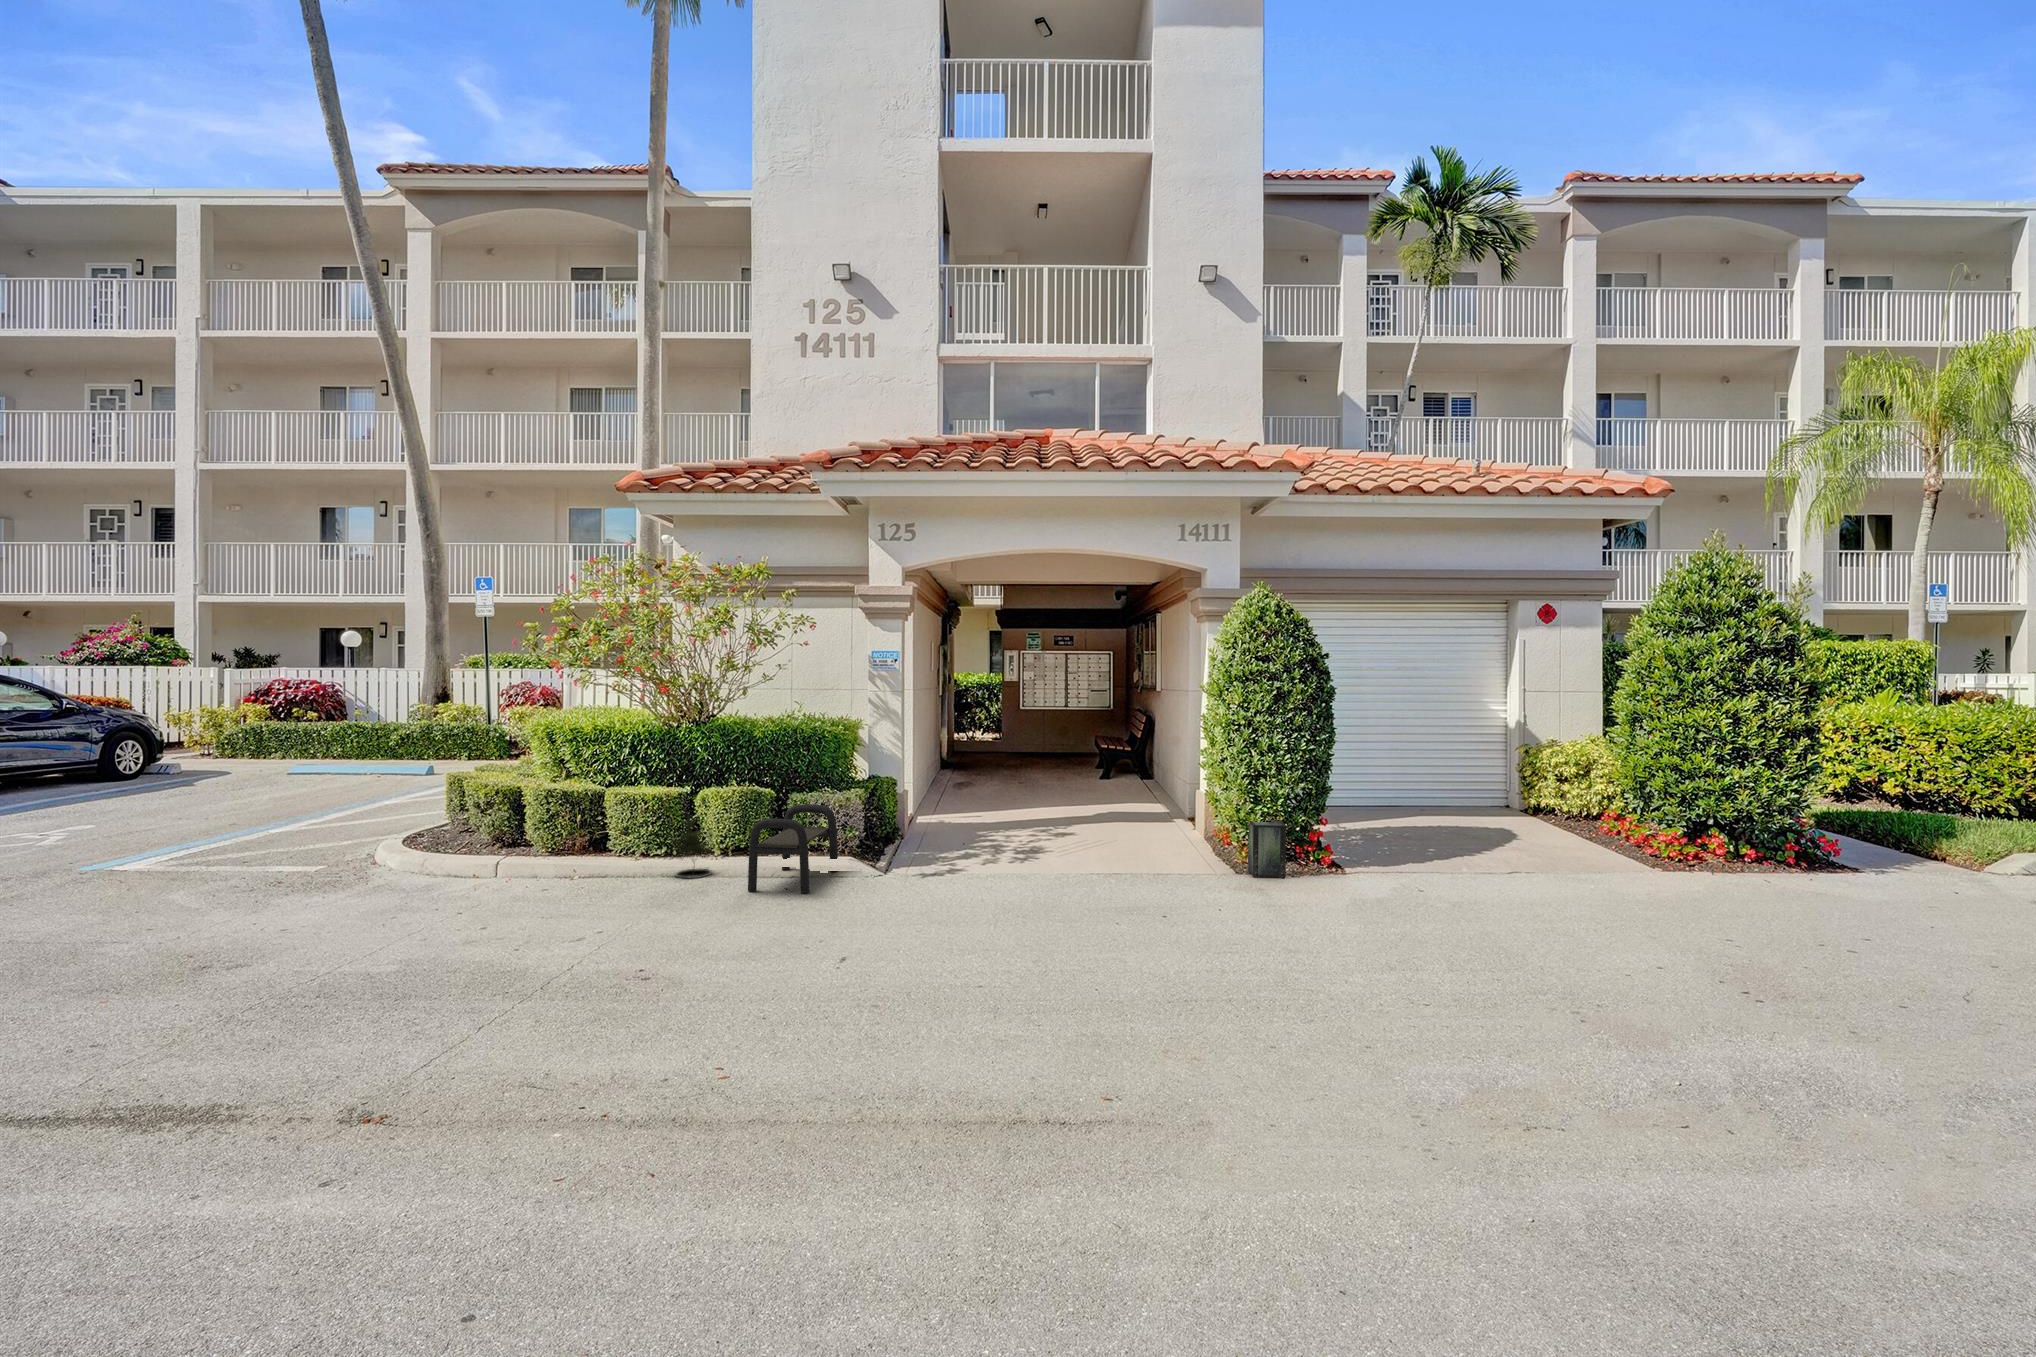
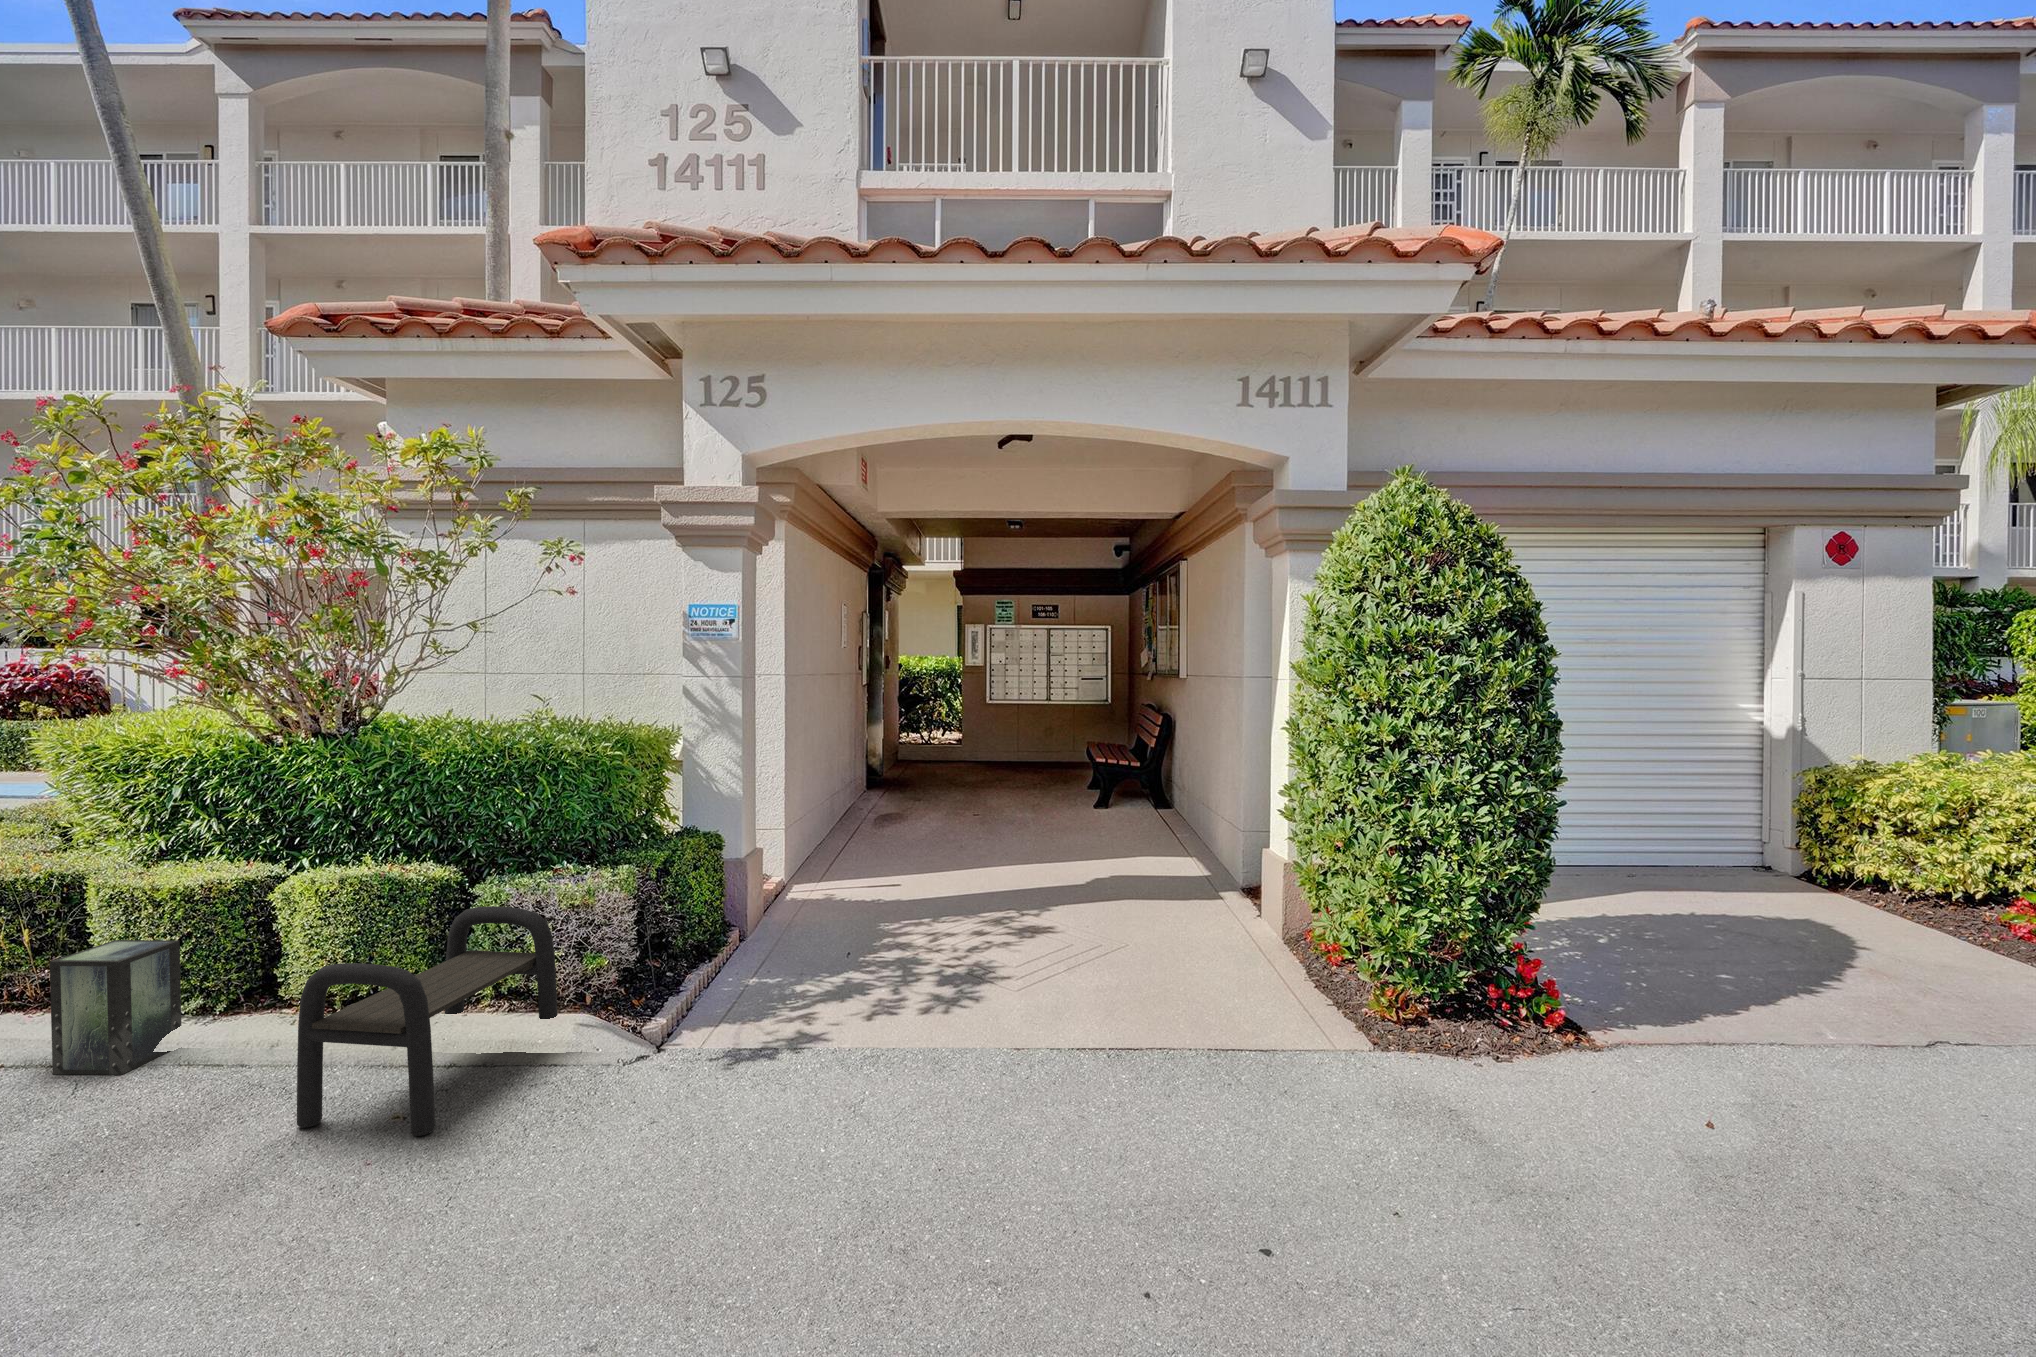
potted tree: present [672,817,713,878] -> none [176,927,295,1072]
storage box: present [1248,821,1286,878] -> present [50,940,181,1075]

